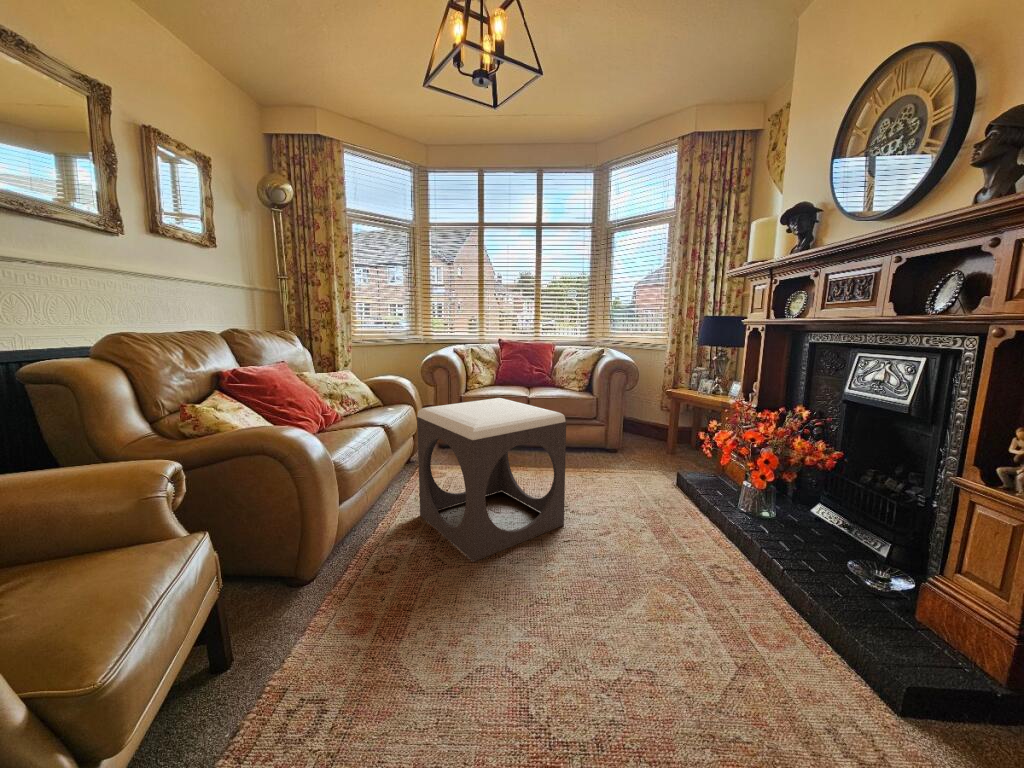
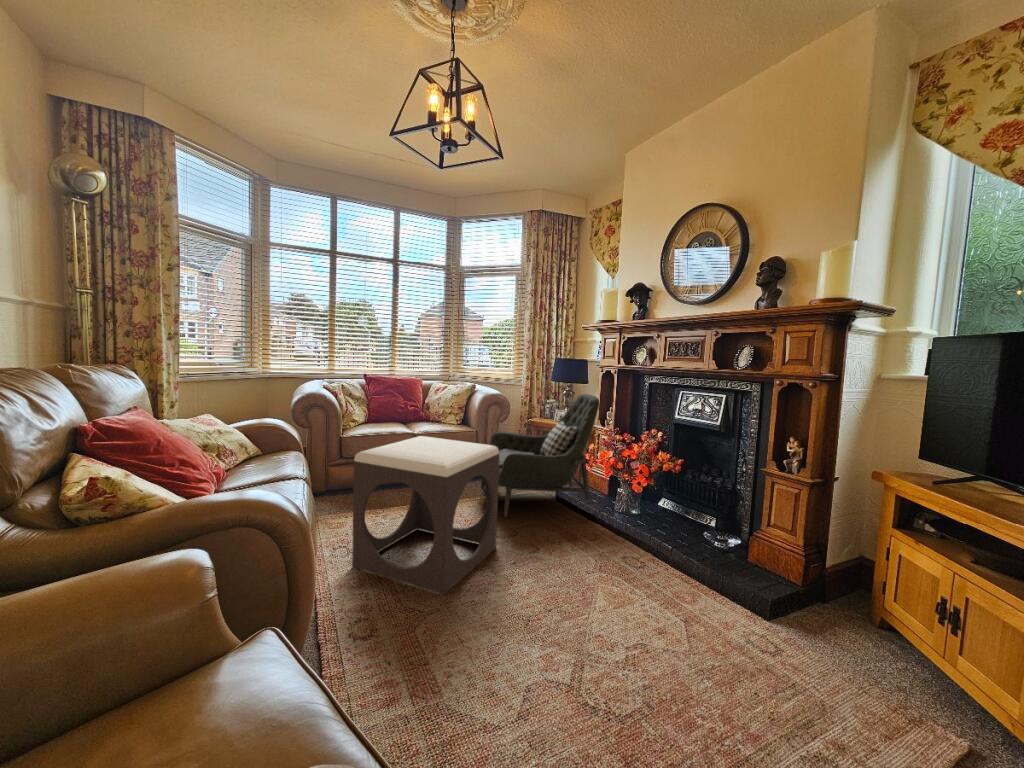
armchair: none [581,358,733,505] -> present [480,394,599,517]

